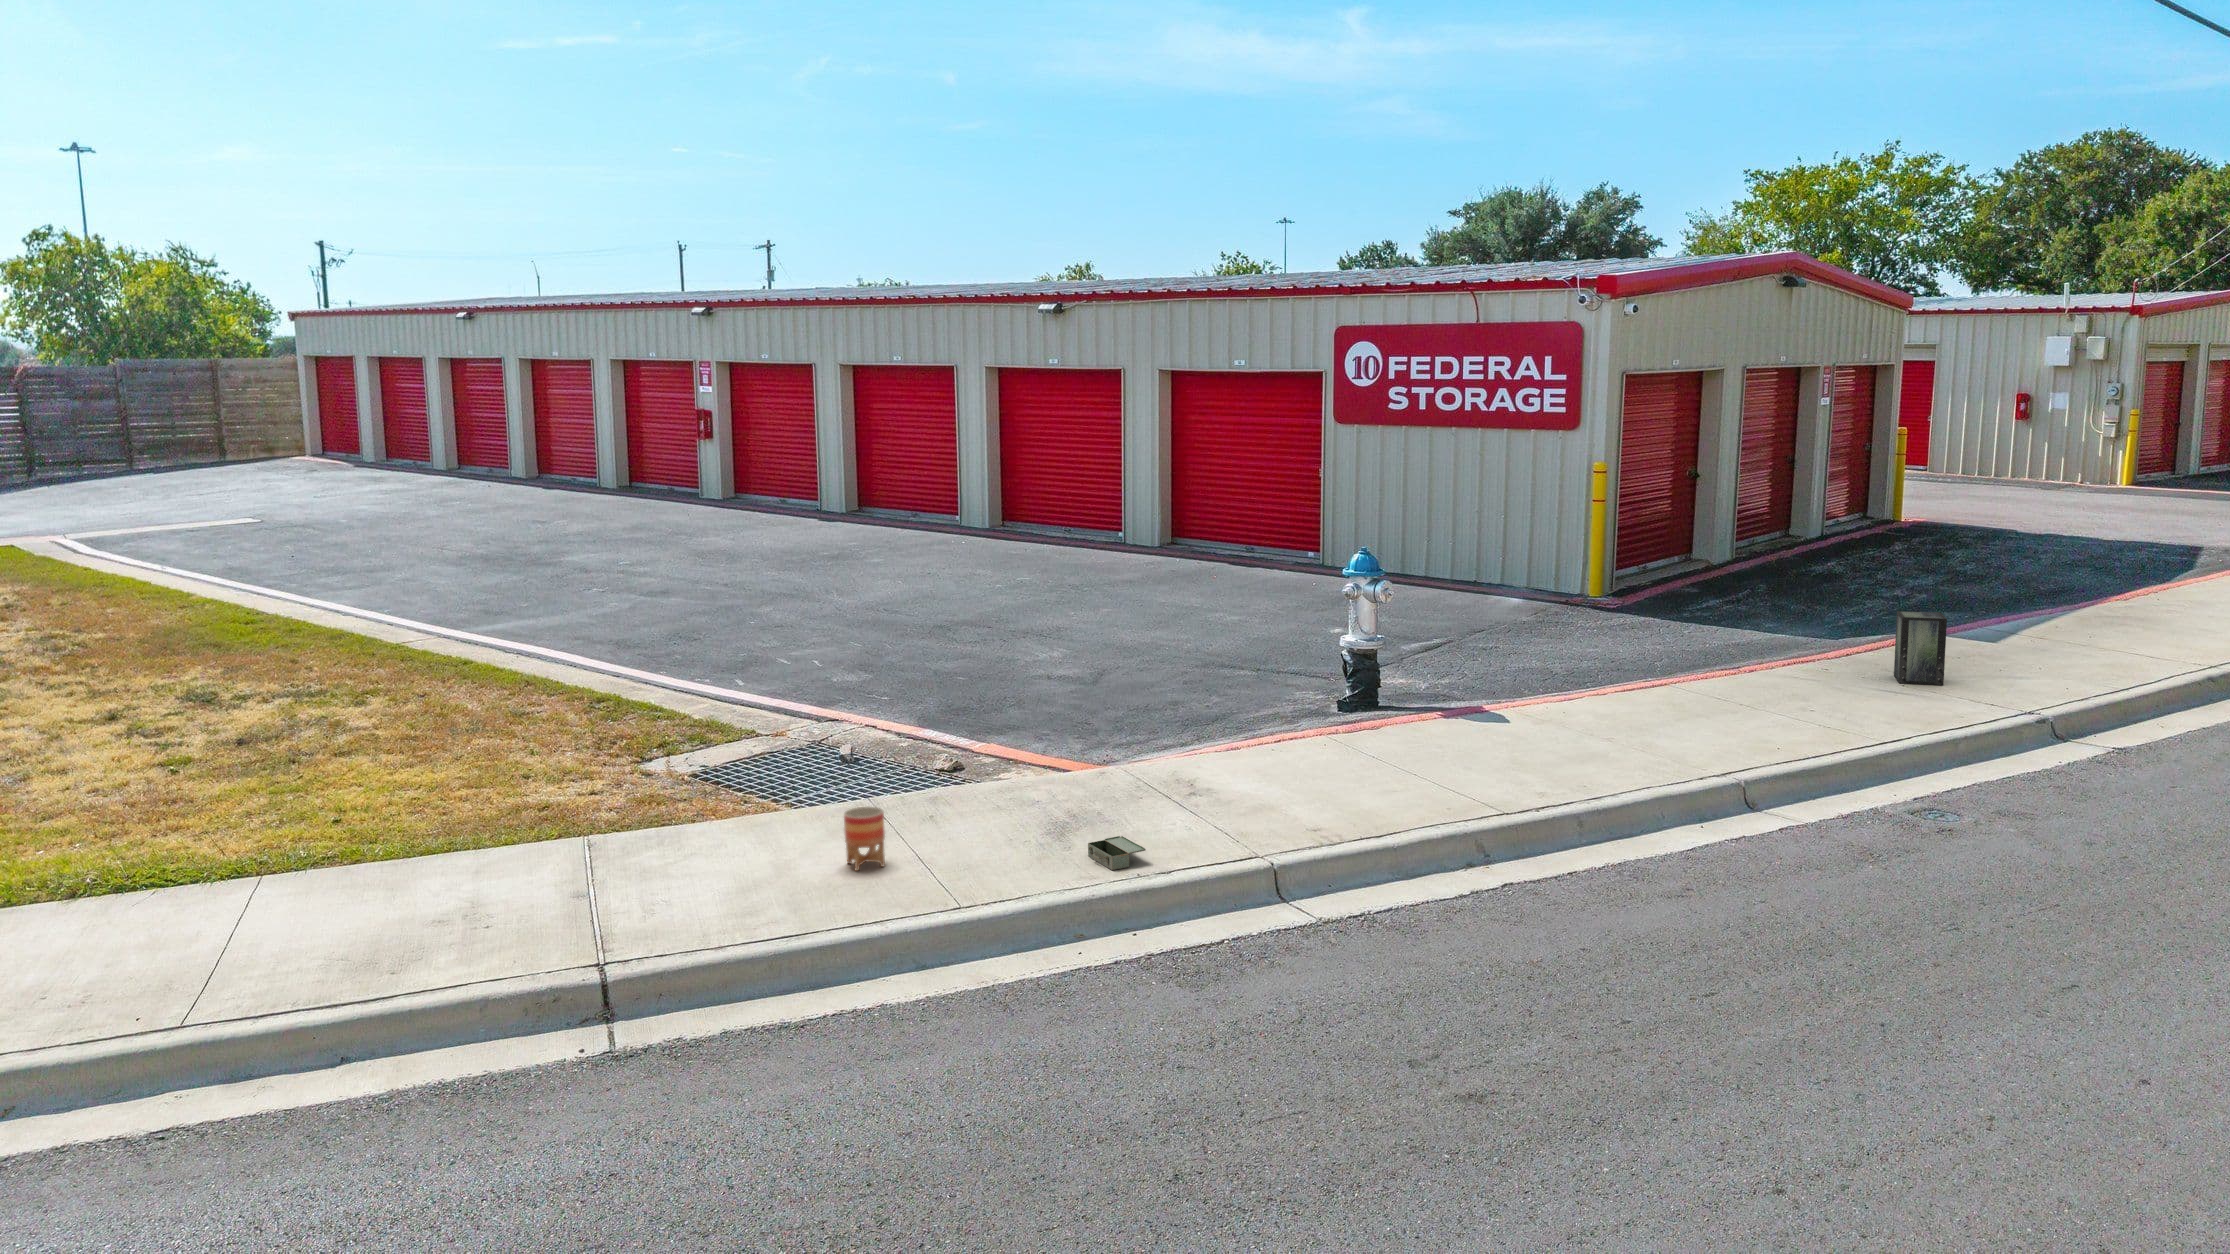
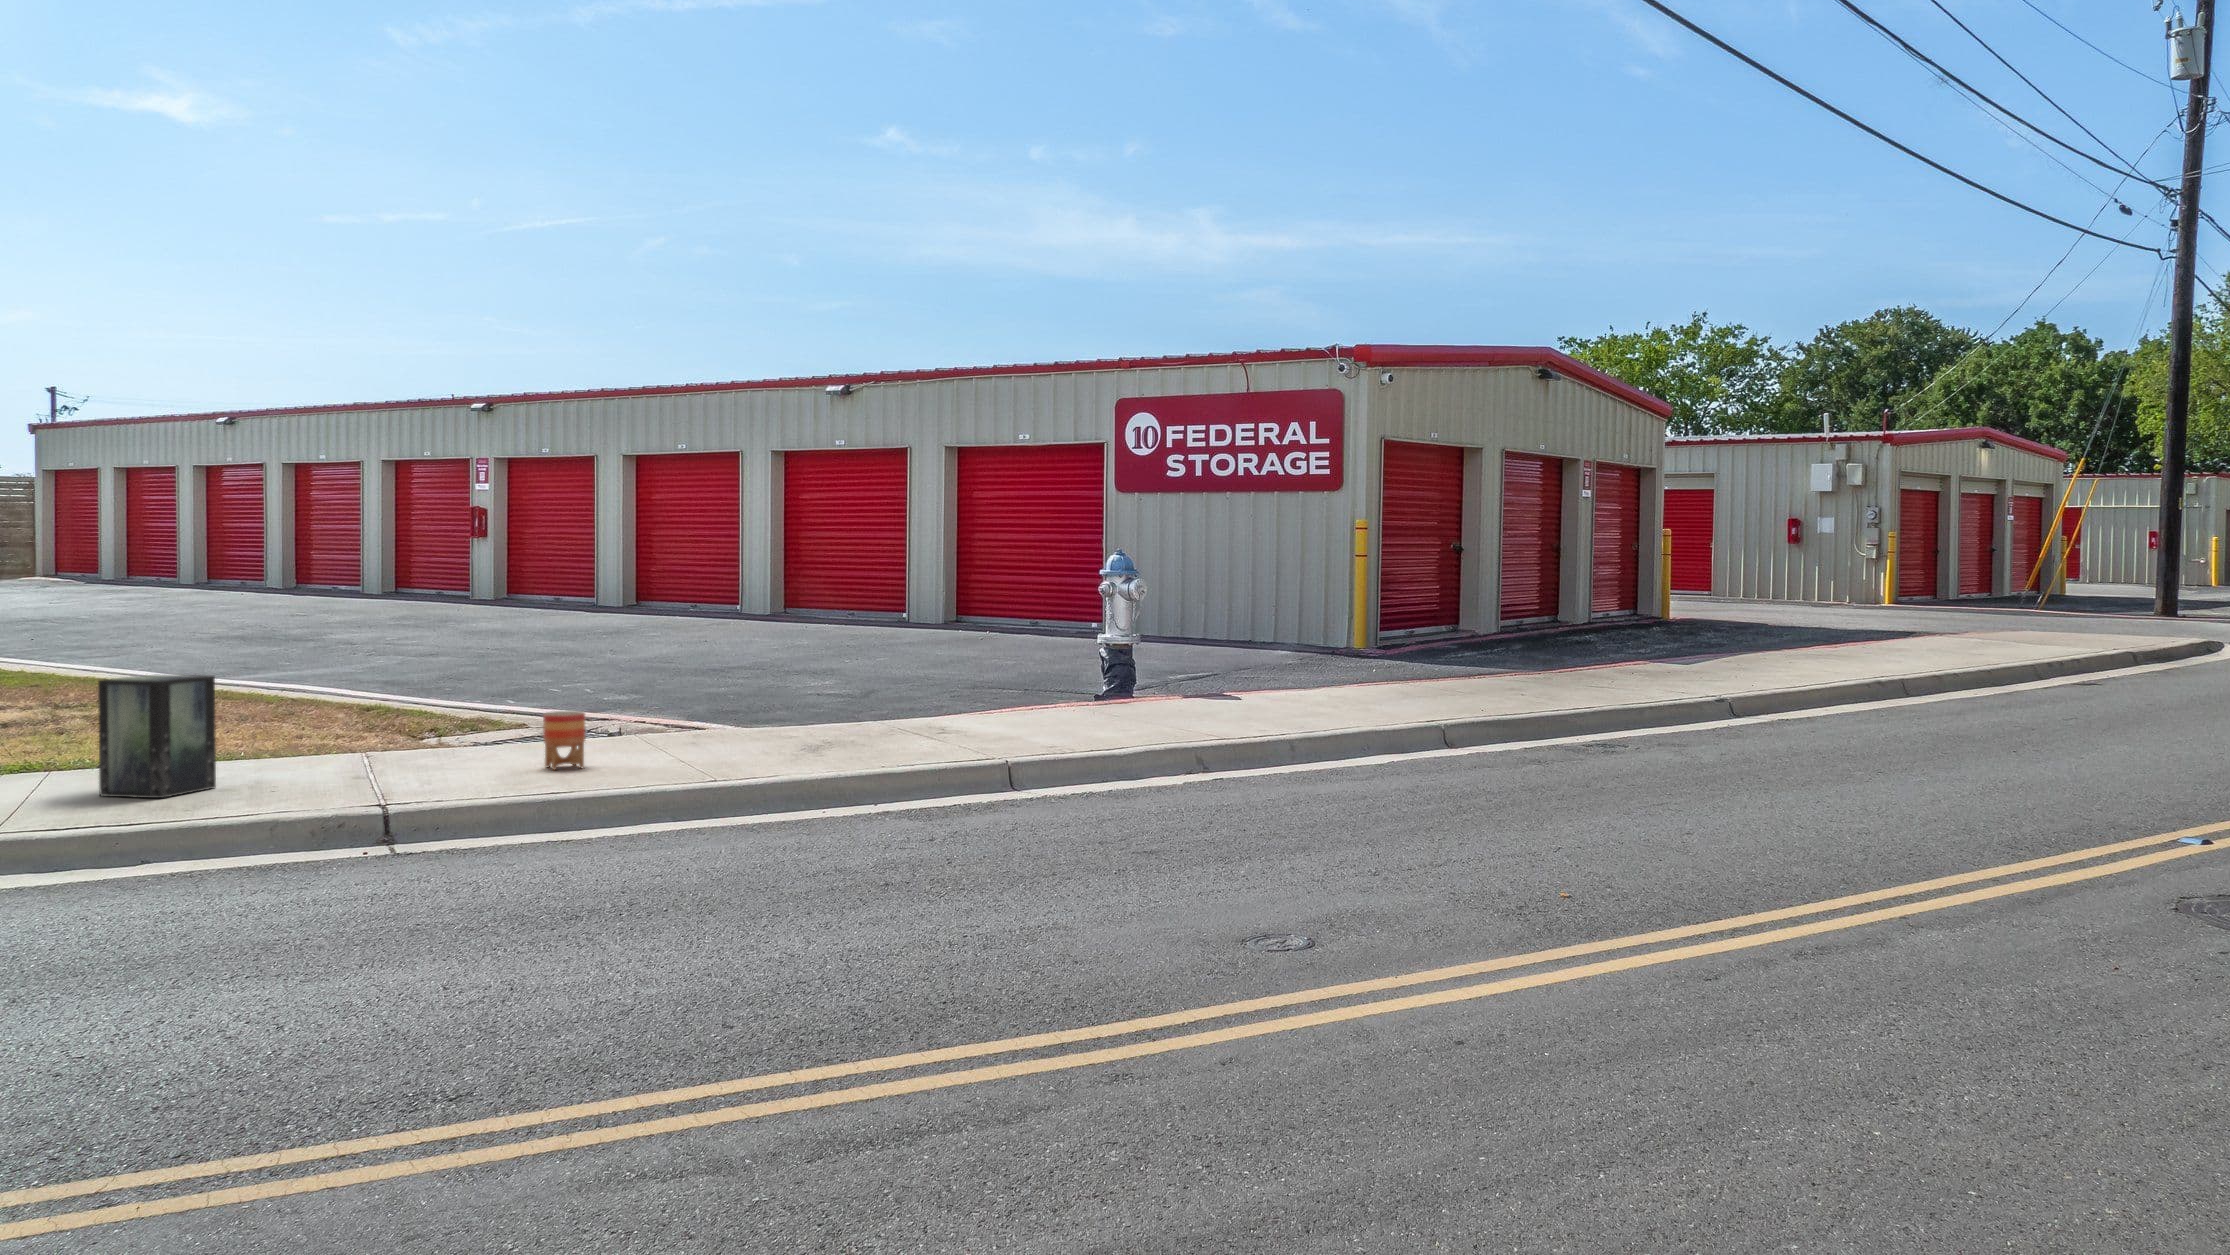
storage box: present [1894,611,1947,685] -> present [98,675,216,798]
toolbox: present [1088,836,1146,870] -> none [796,751,853,774]

